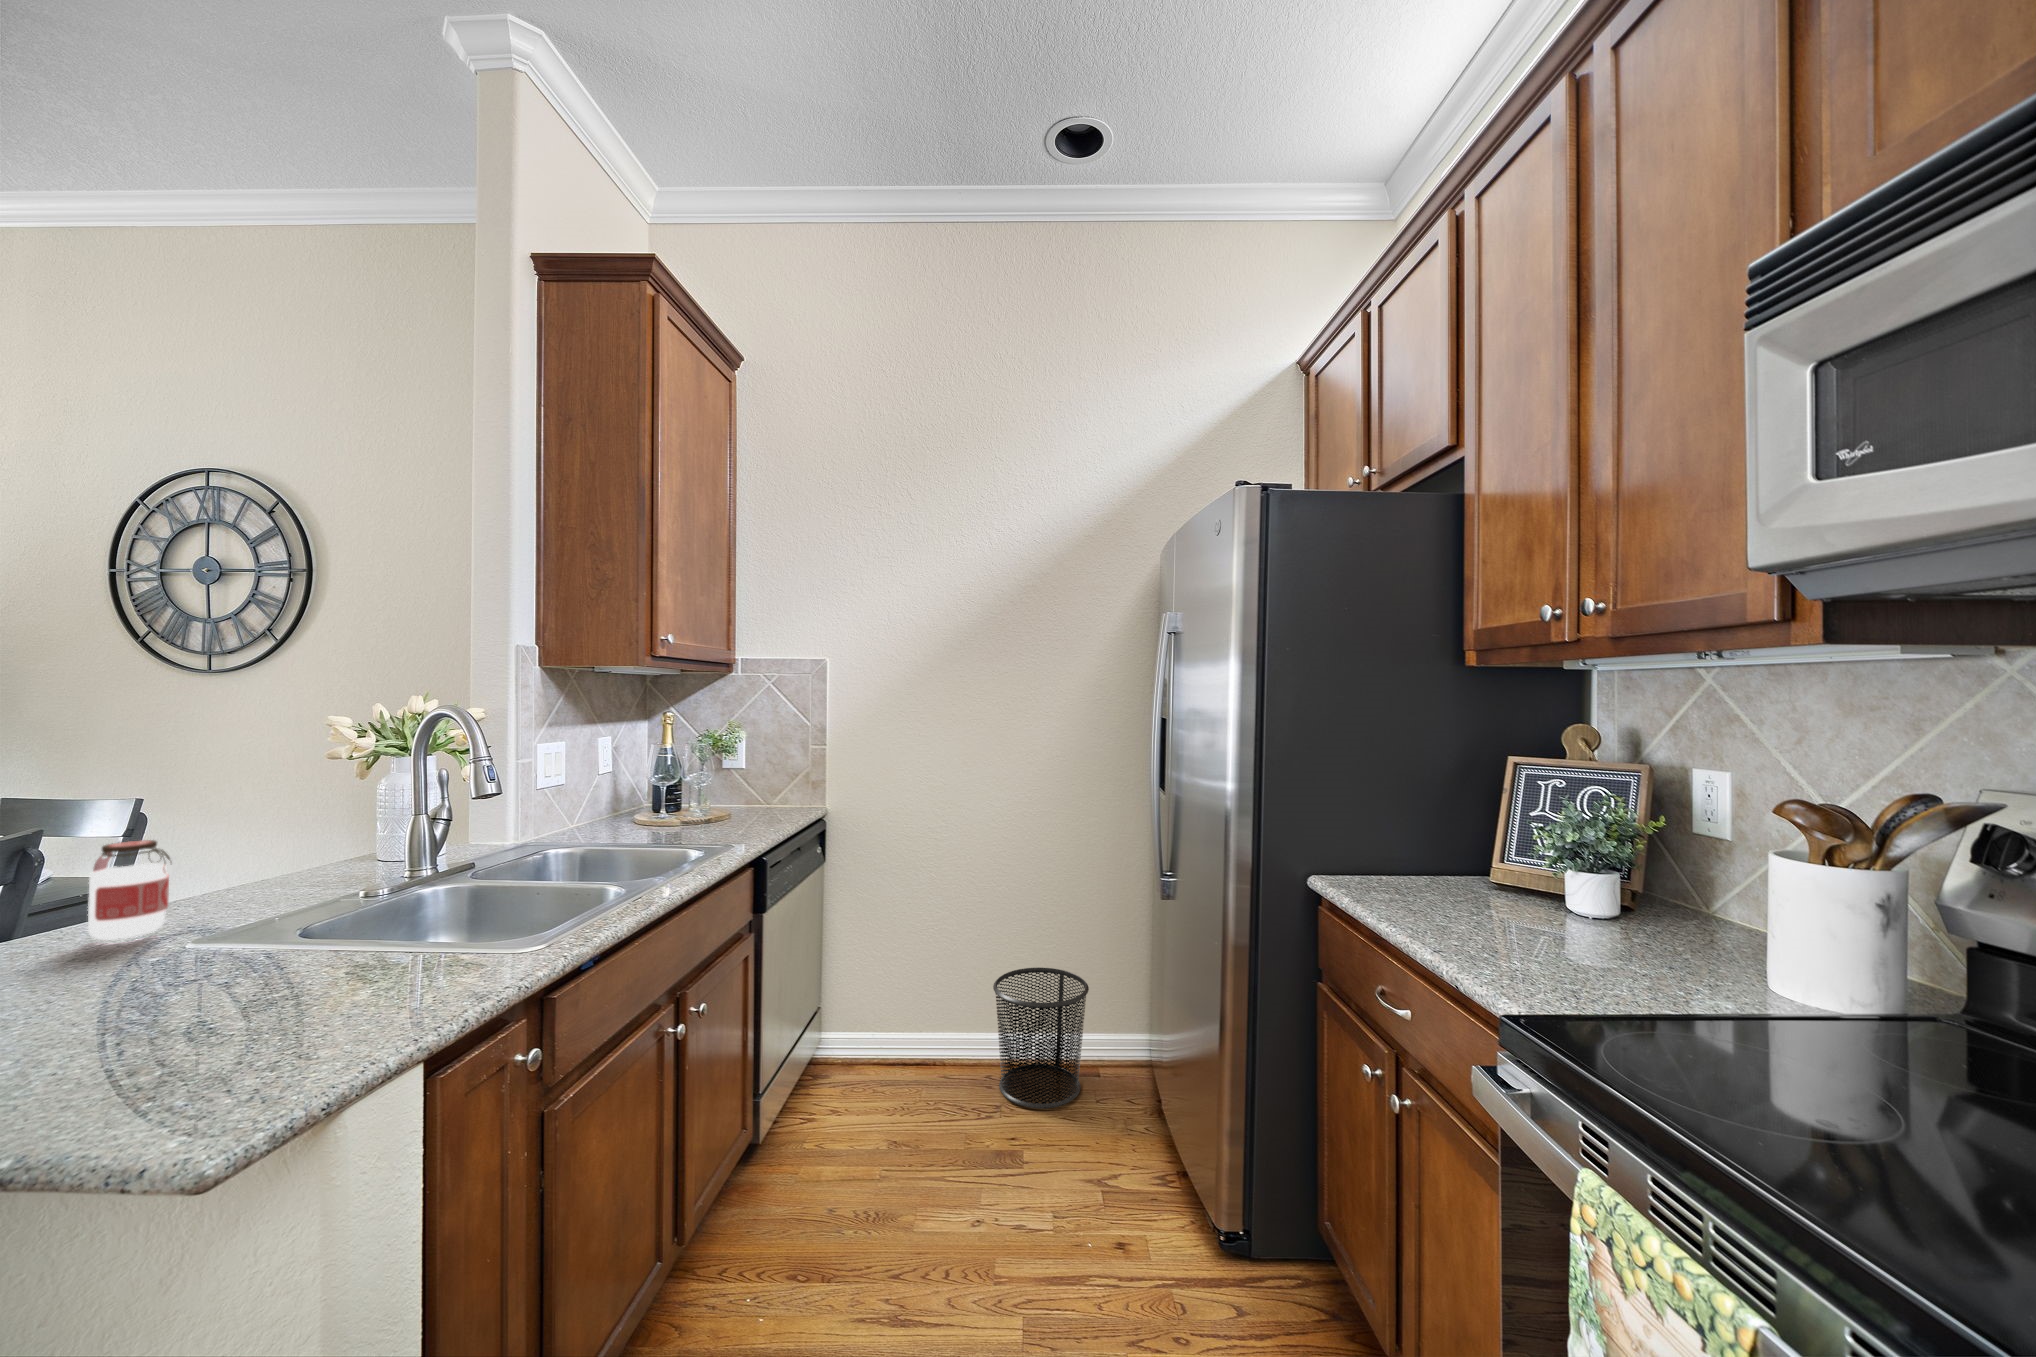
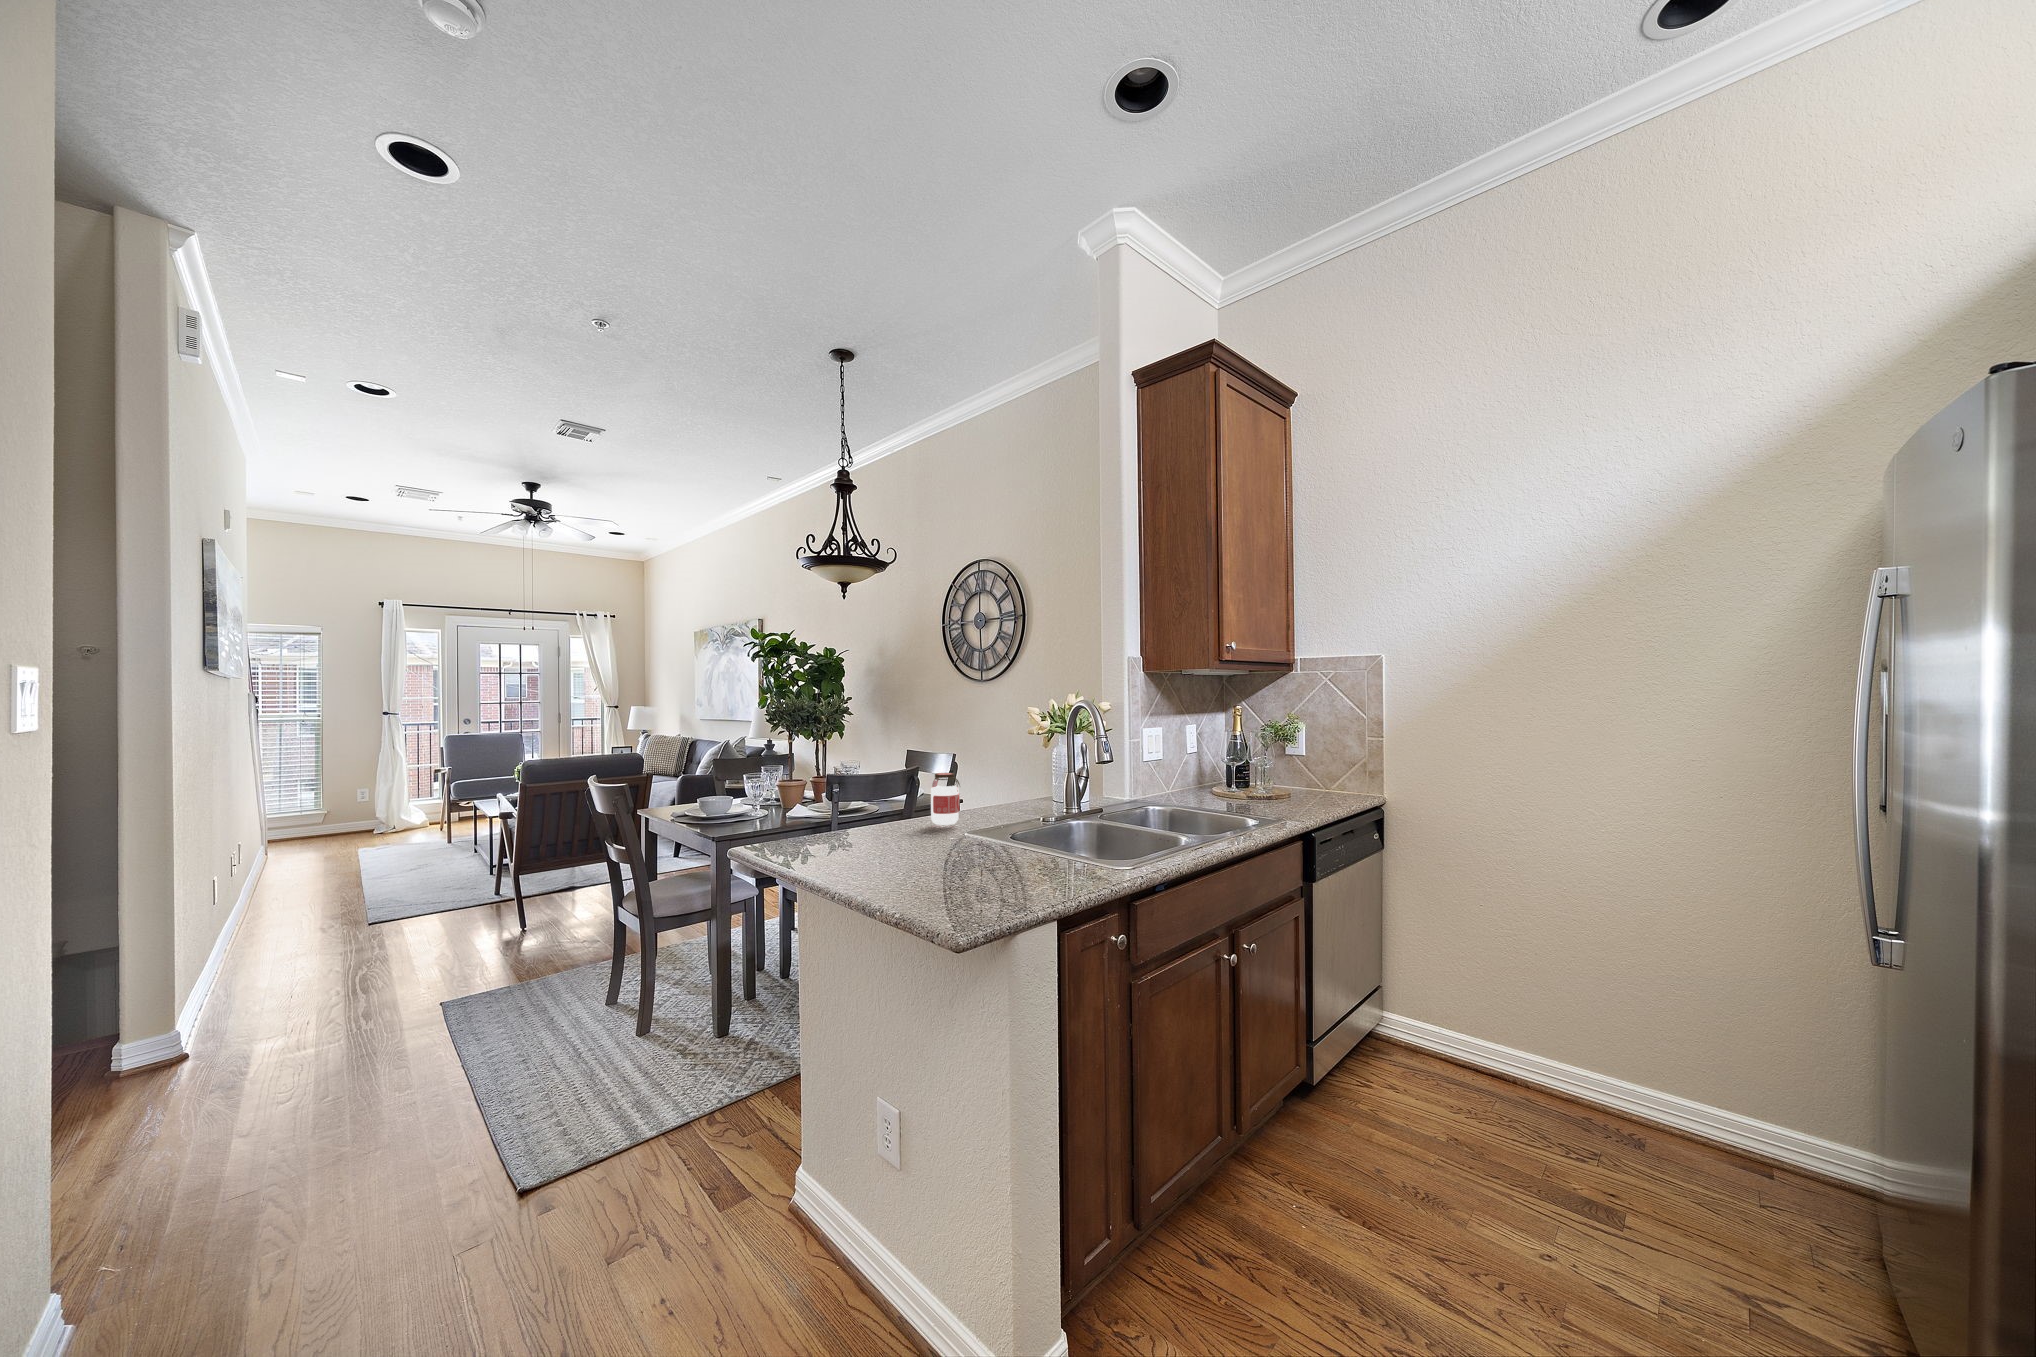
trash can: present [993,967,1089,1109] -> none [1590,1011,1744,1191]

